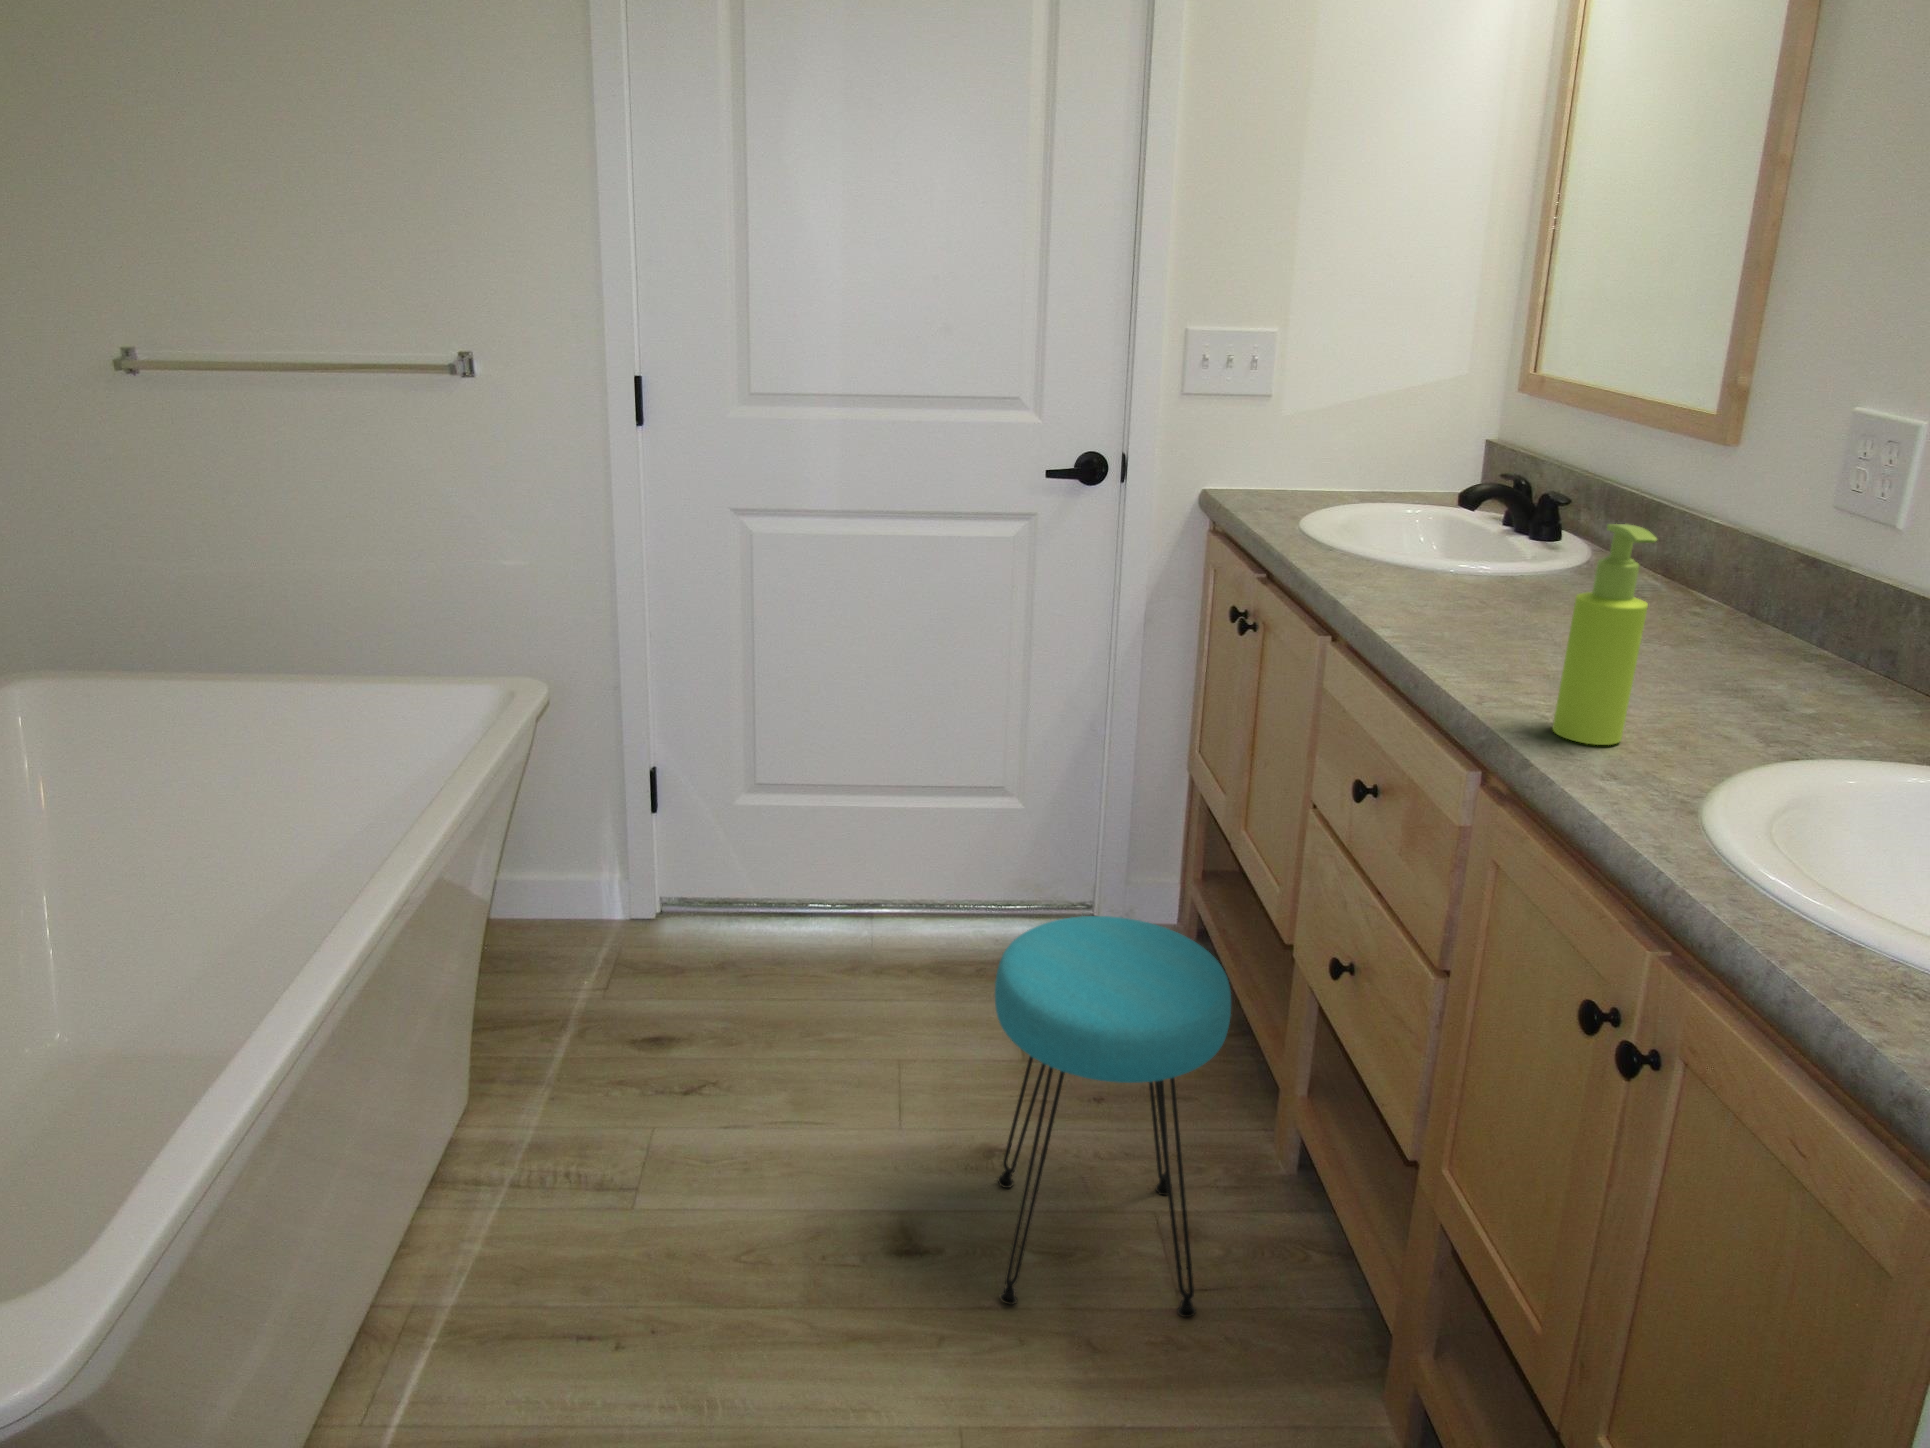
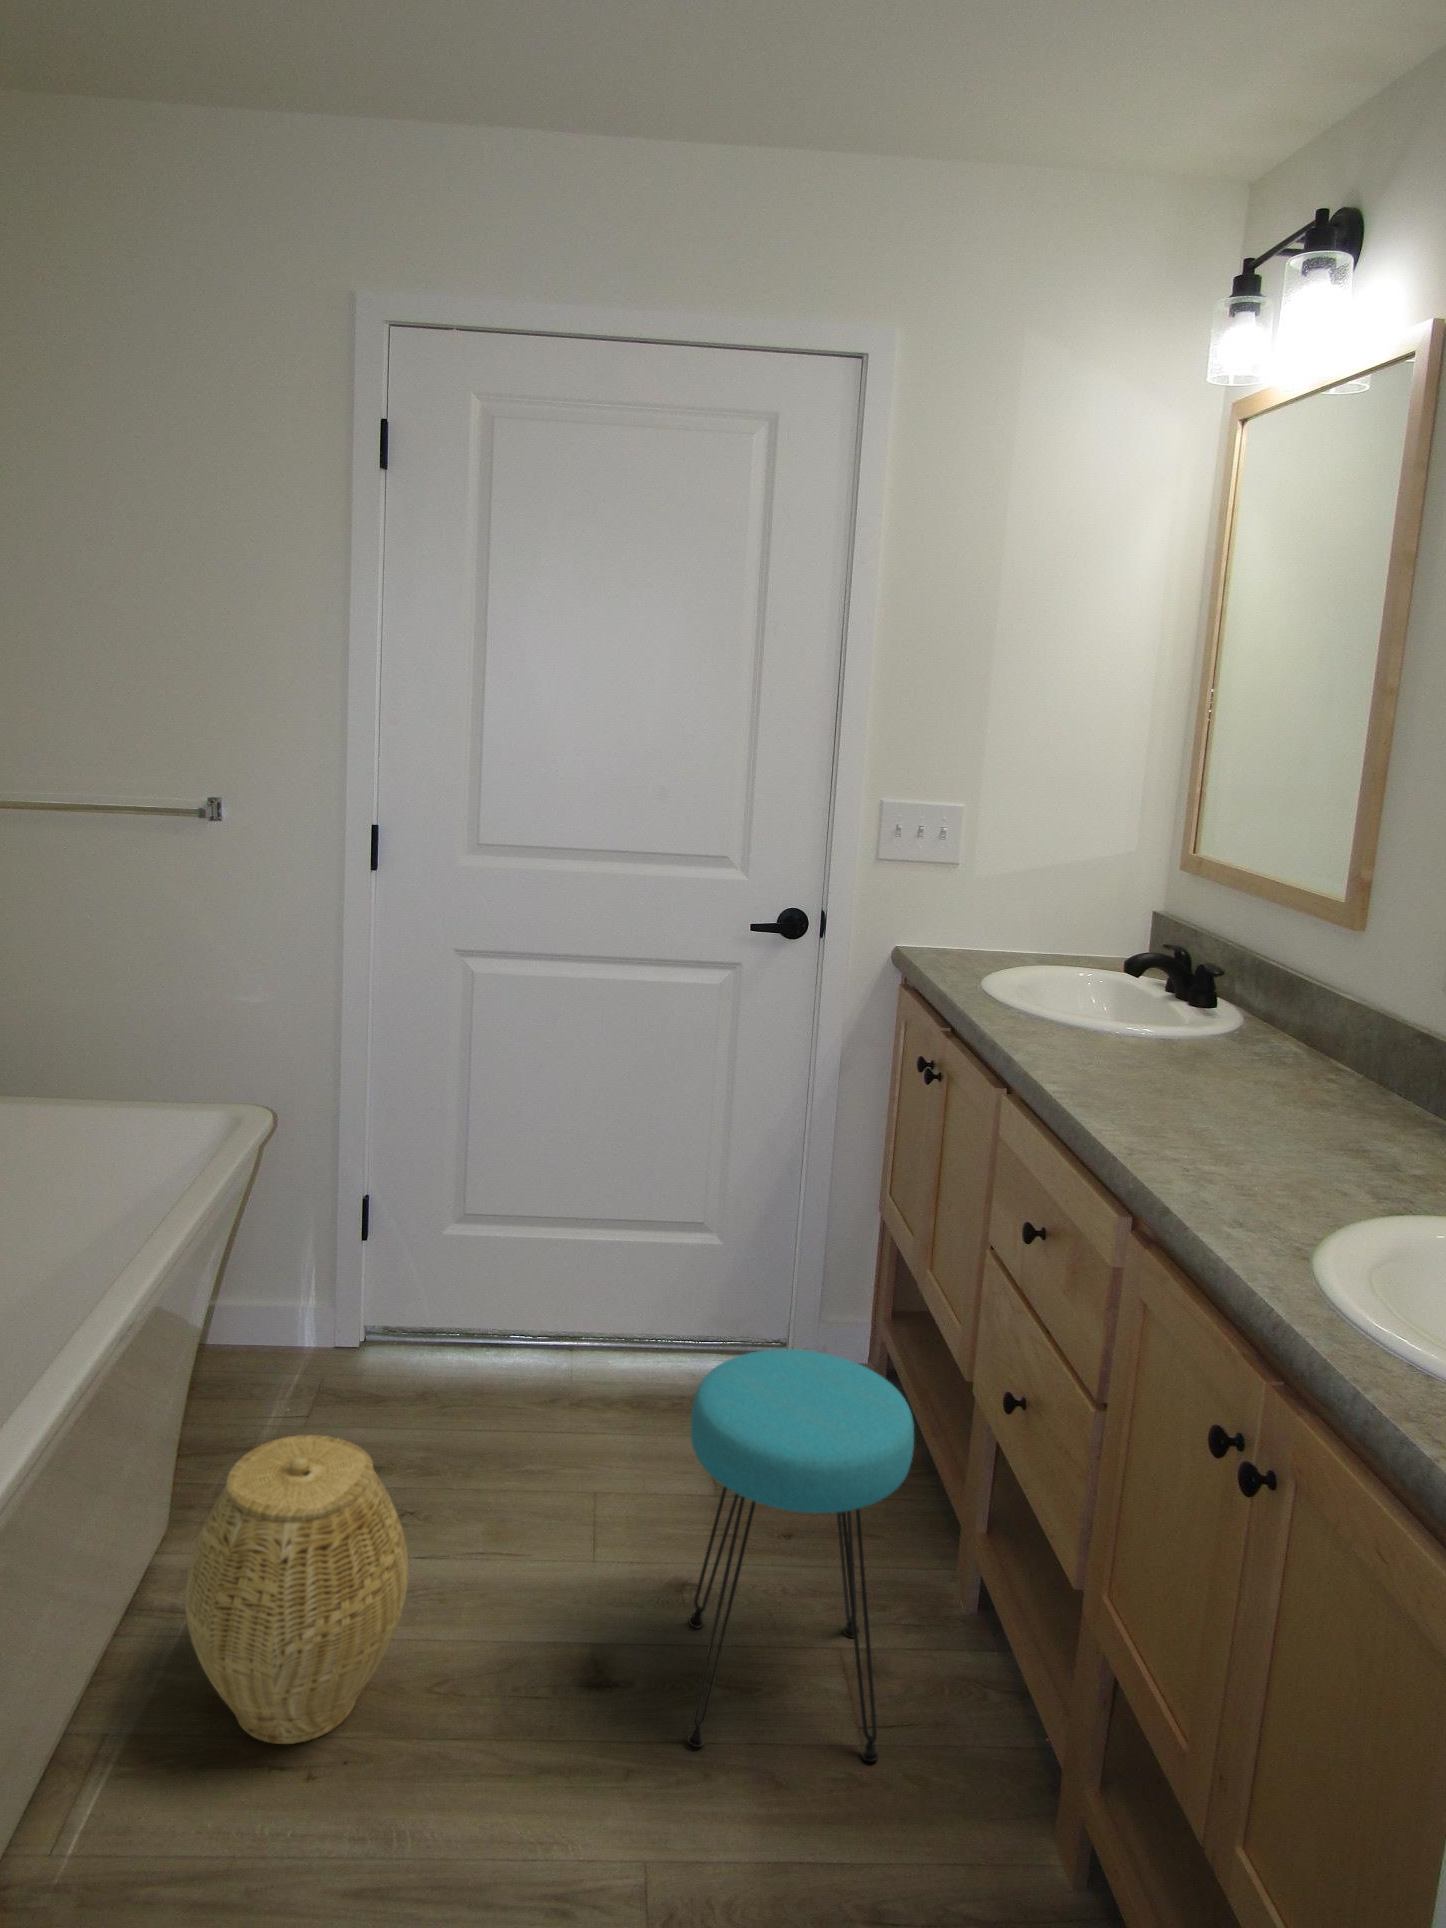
soap dispenser: present [1553,524,1657,745] -> none [1188,1002,1266,1196]
woven basket: none [489,1012,712,1306] -> present [185,1435,408,1744]

